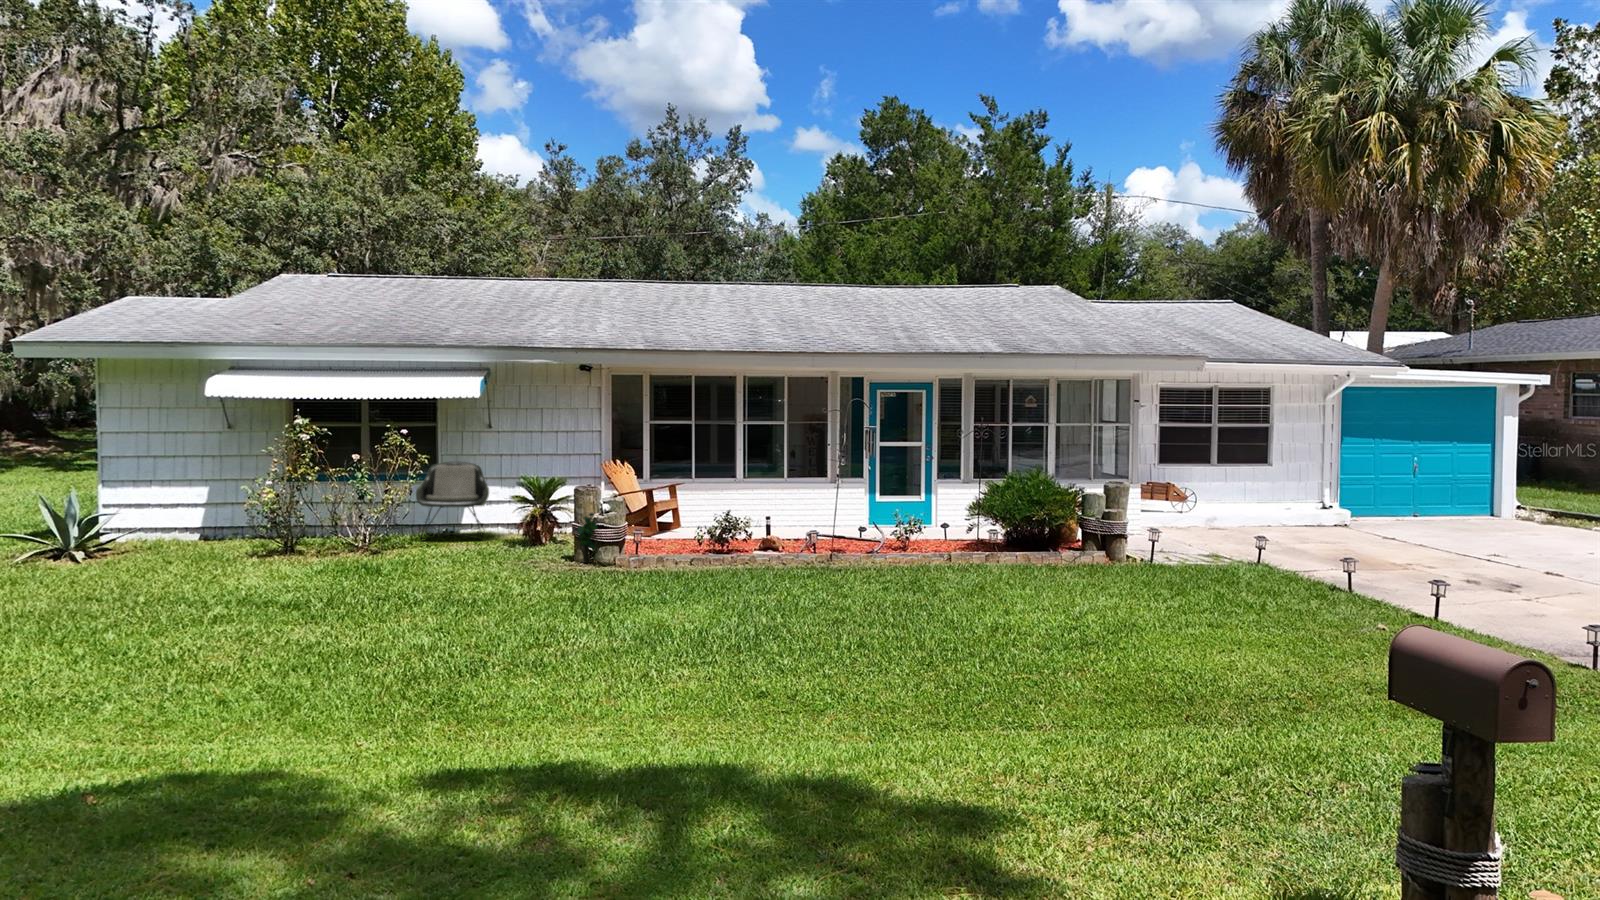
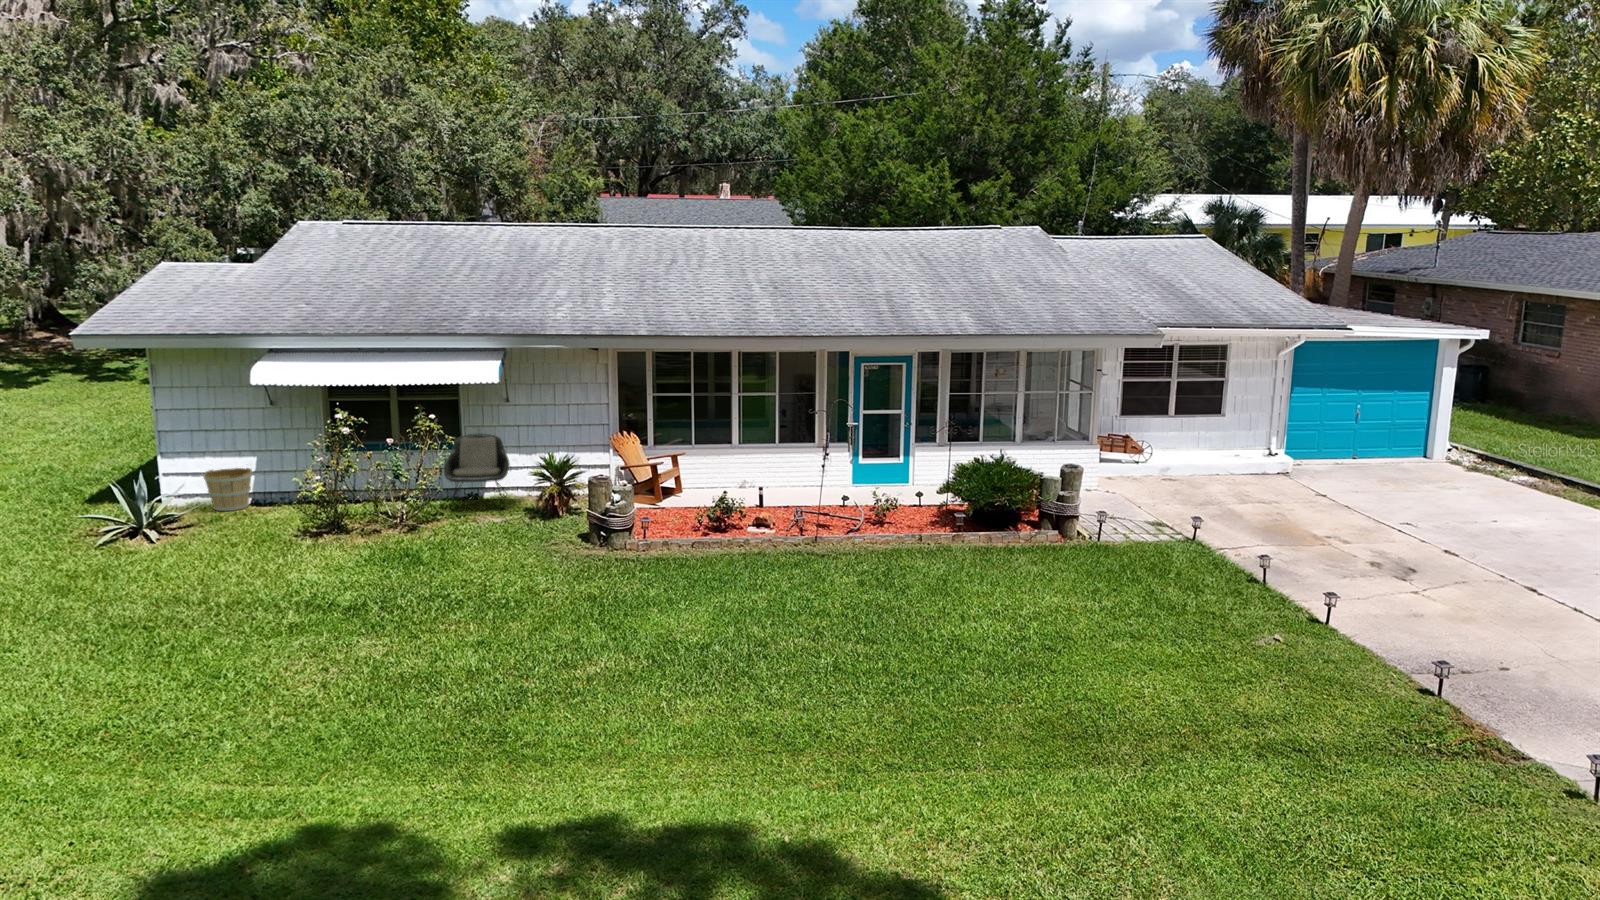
wooden bucket: none [146,495,202,540] -> present [203,468,253,511]
decorative plant: present [576,513,598,563] -> none [585,505,612,549]

